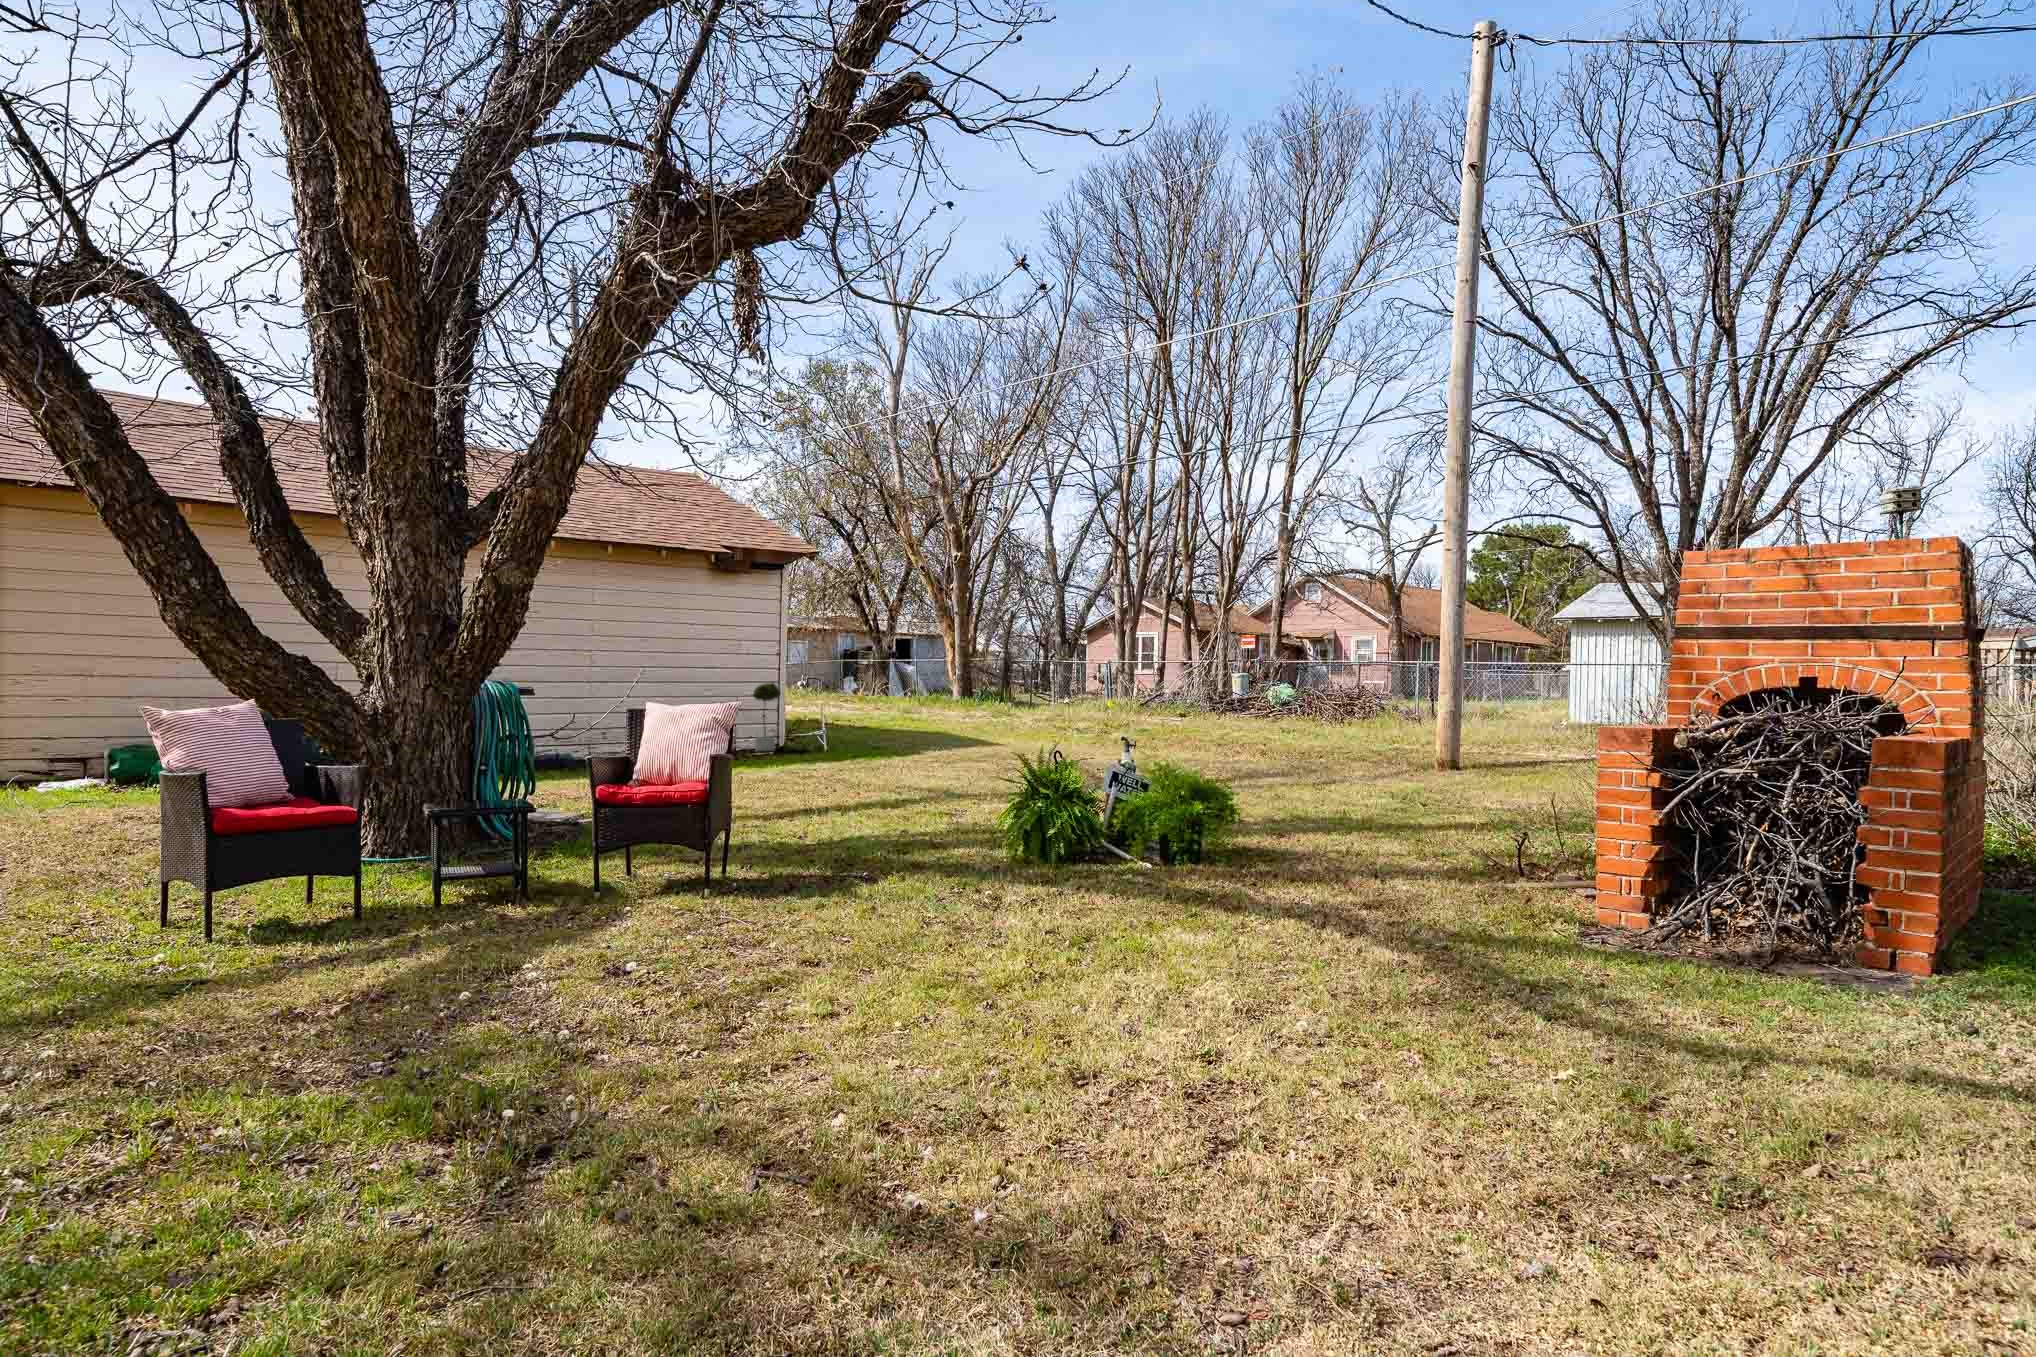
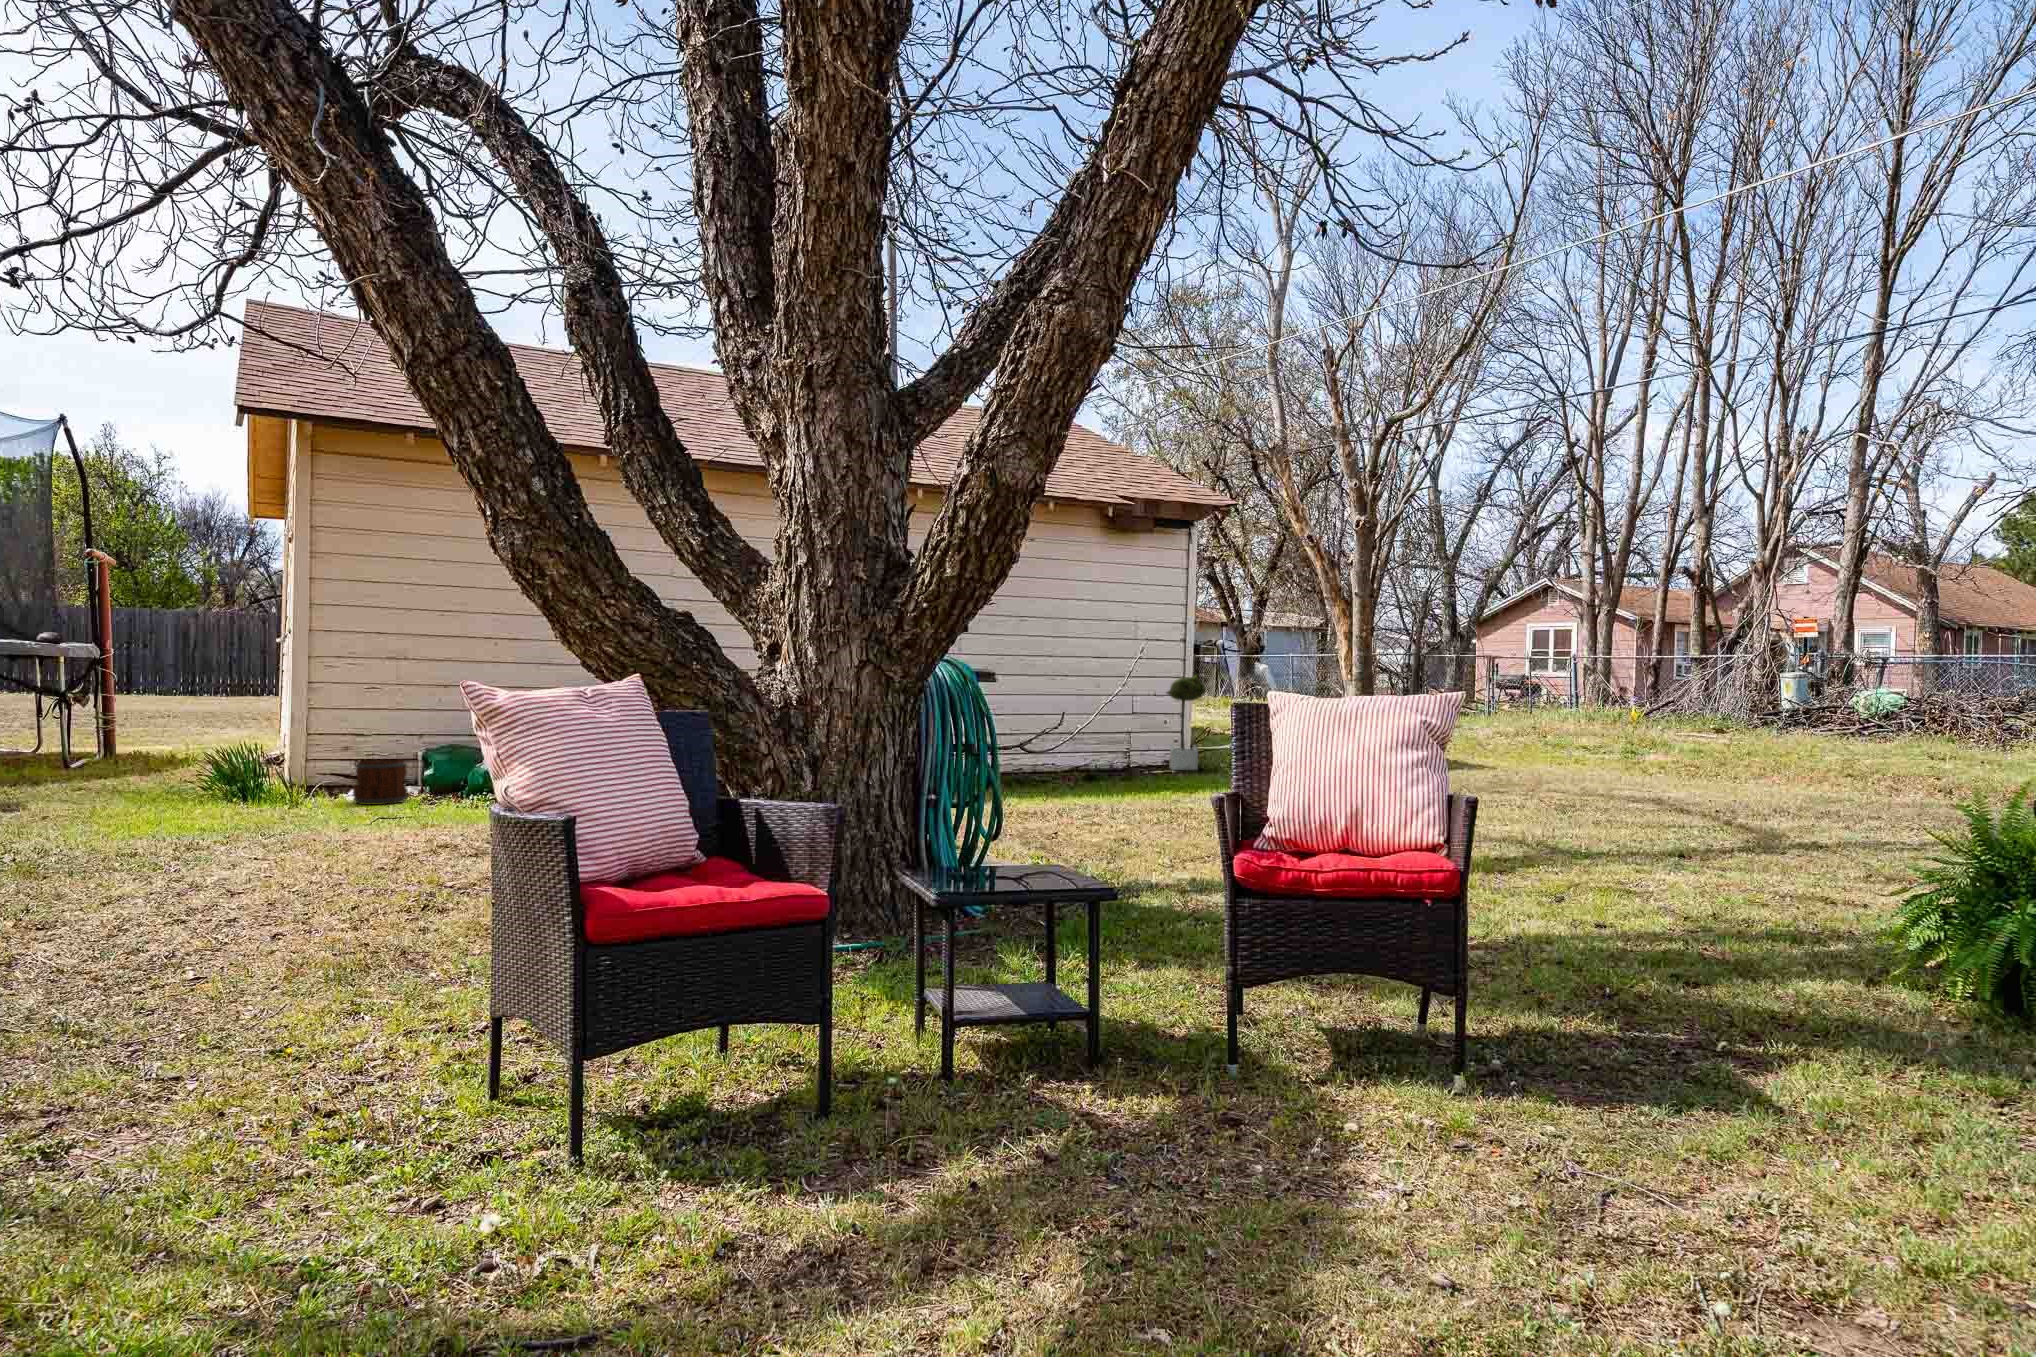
bucket: none [42,757,95,795] -> present [353,760,408,805]

